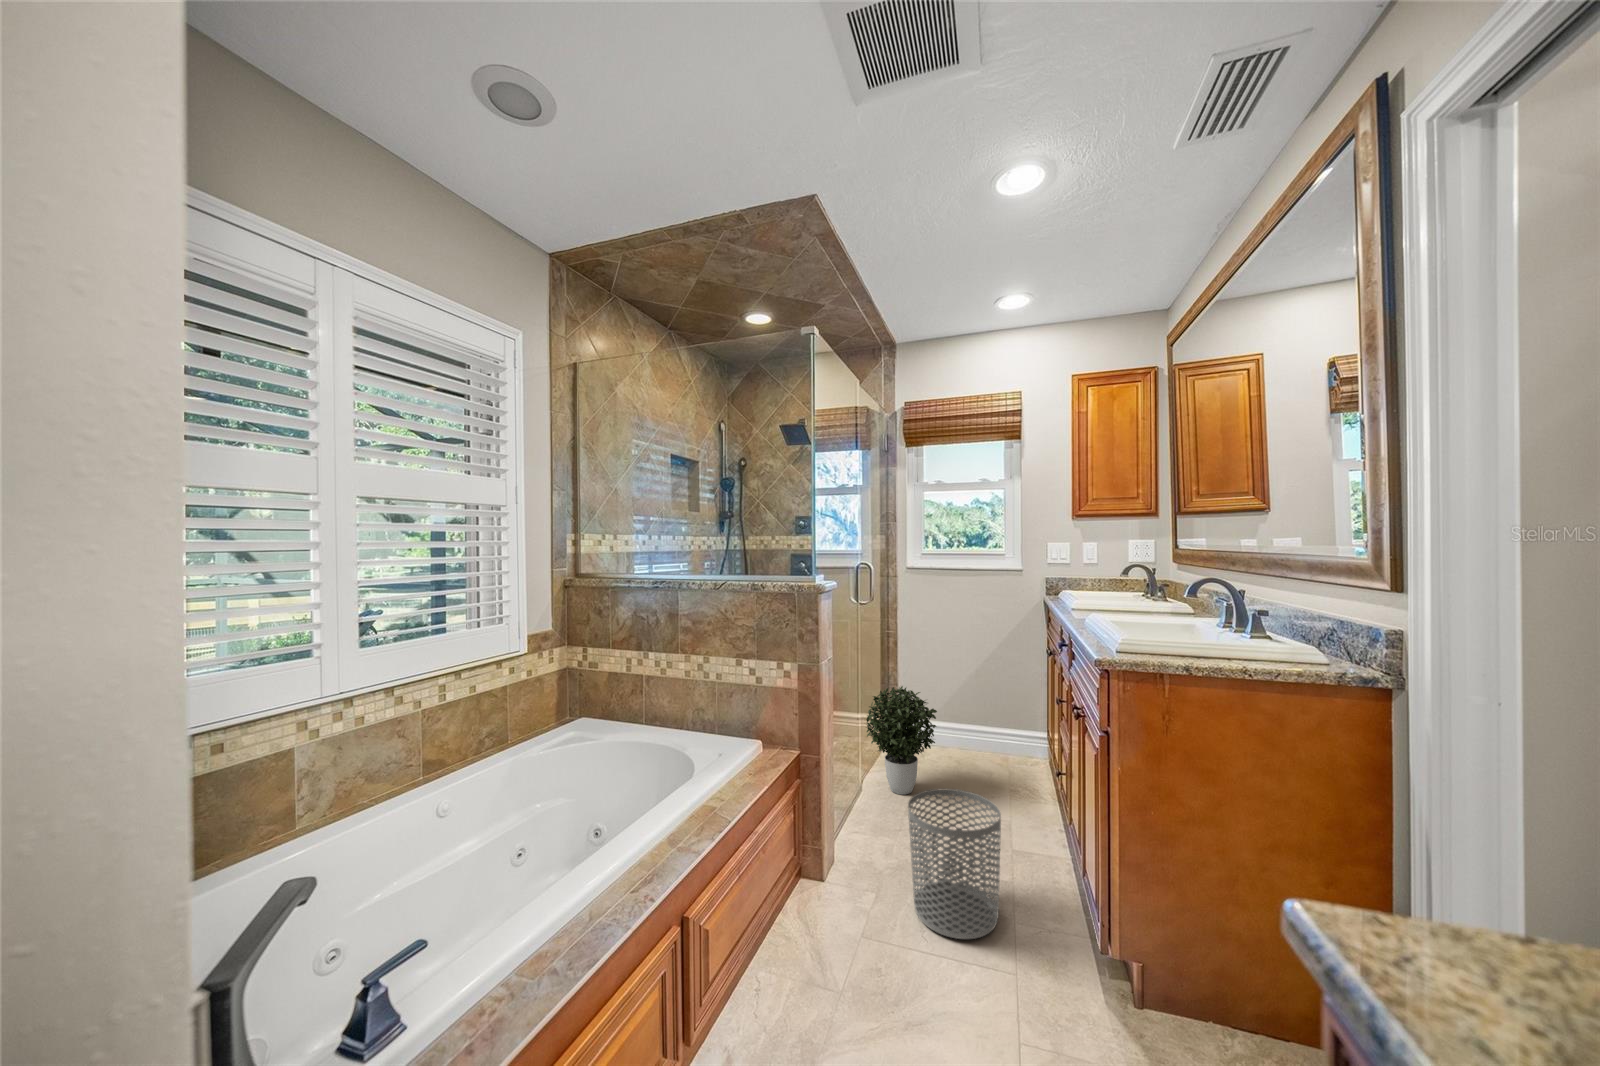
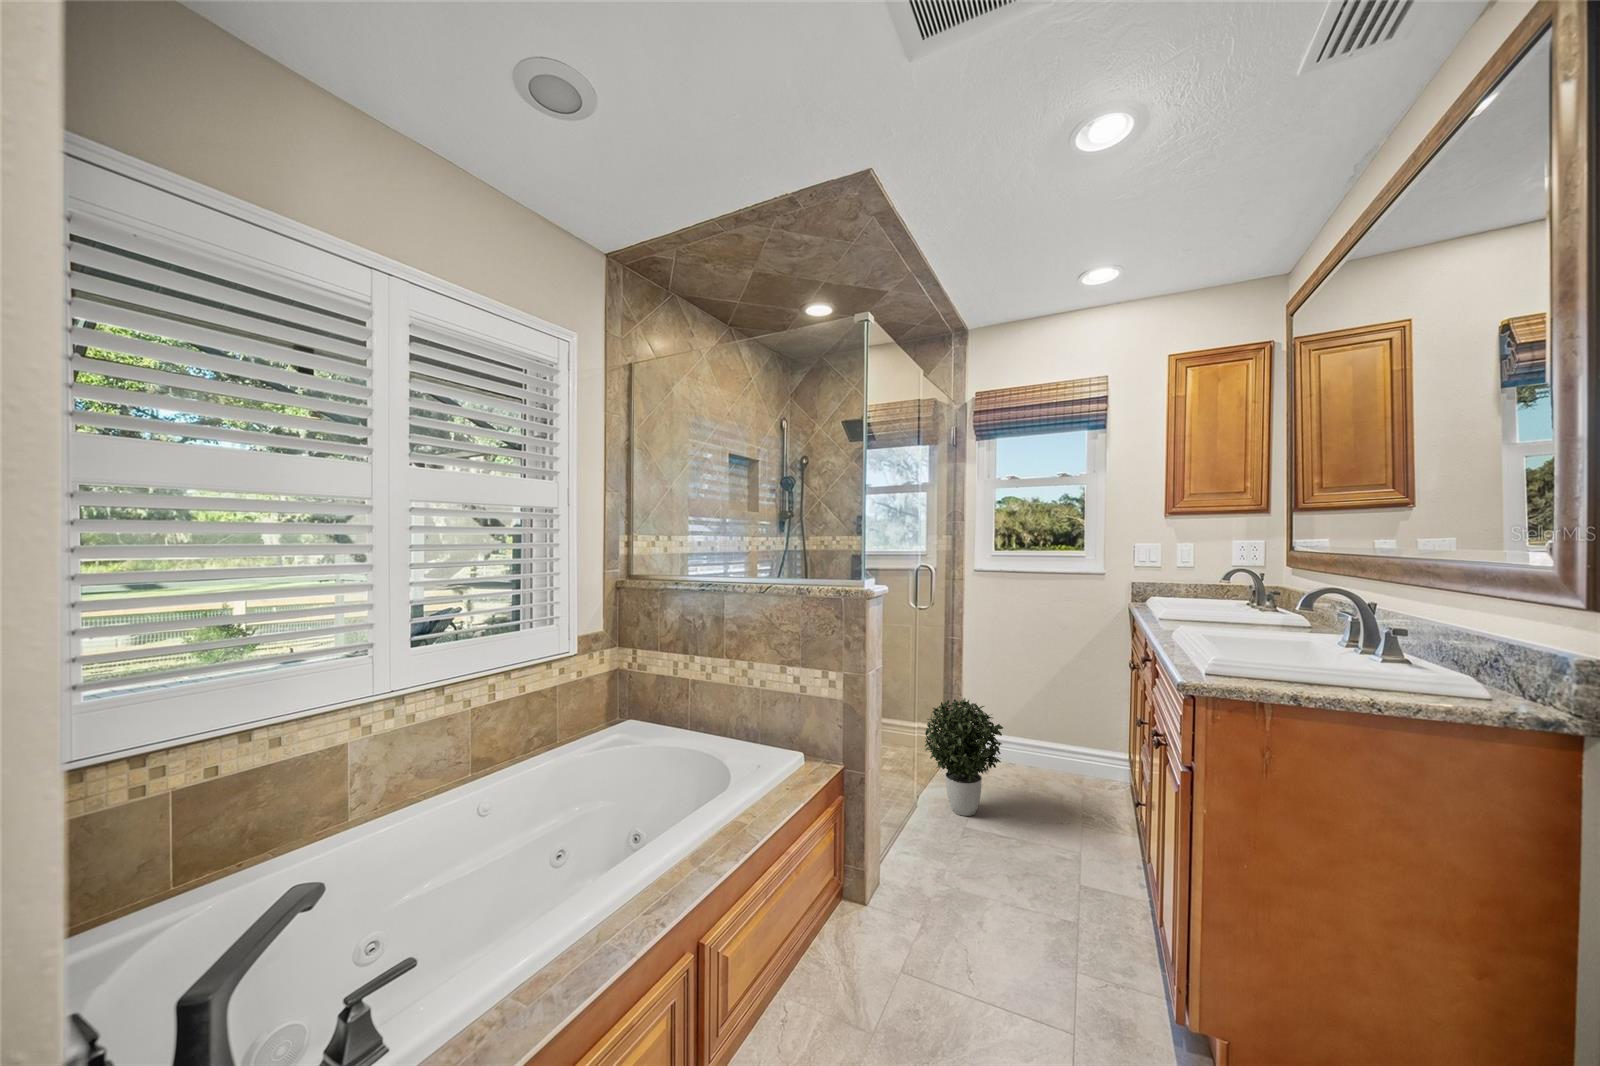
waste bin: present [908,789,1001,939] -> none [960,816,1066,989]

